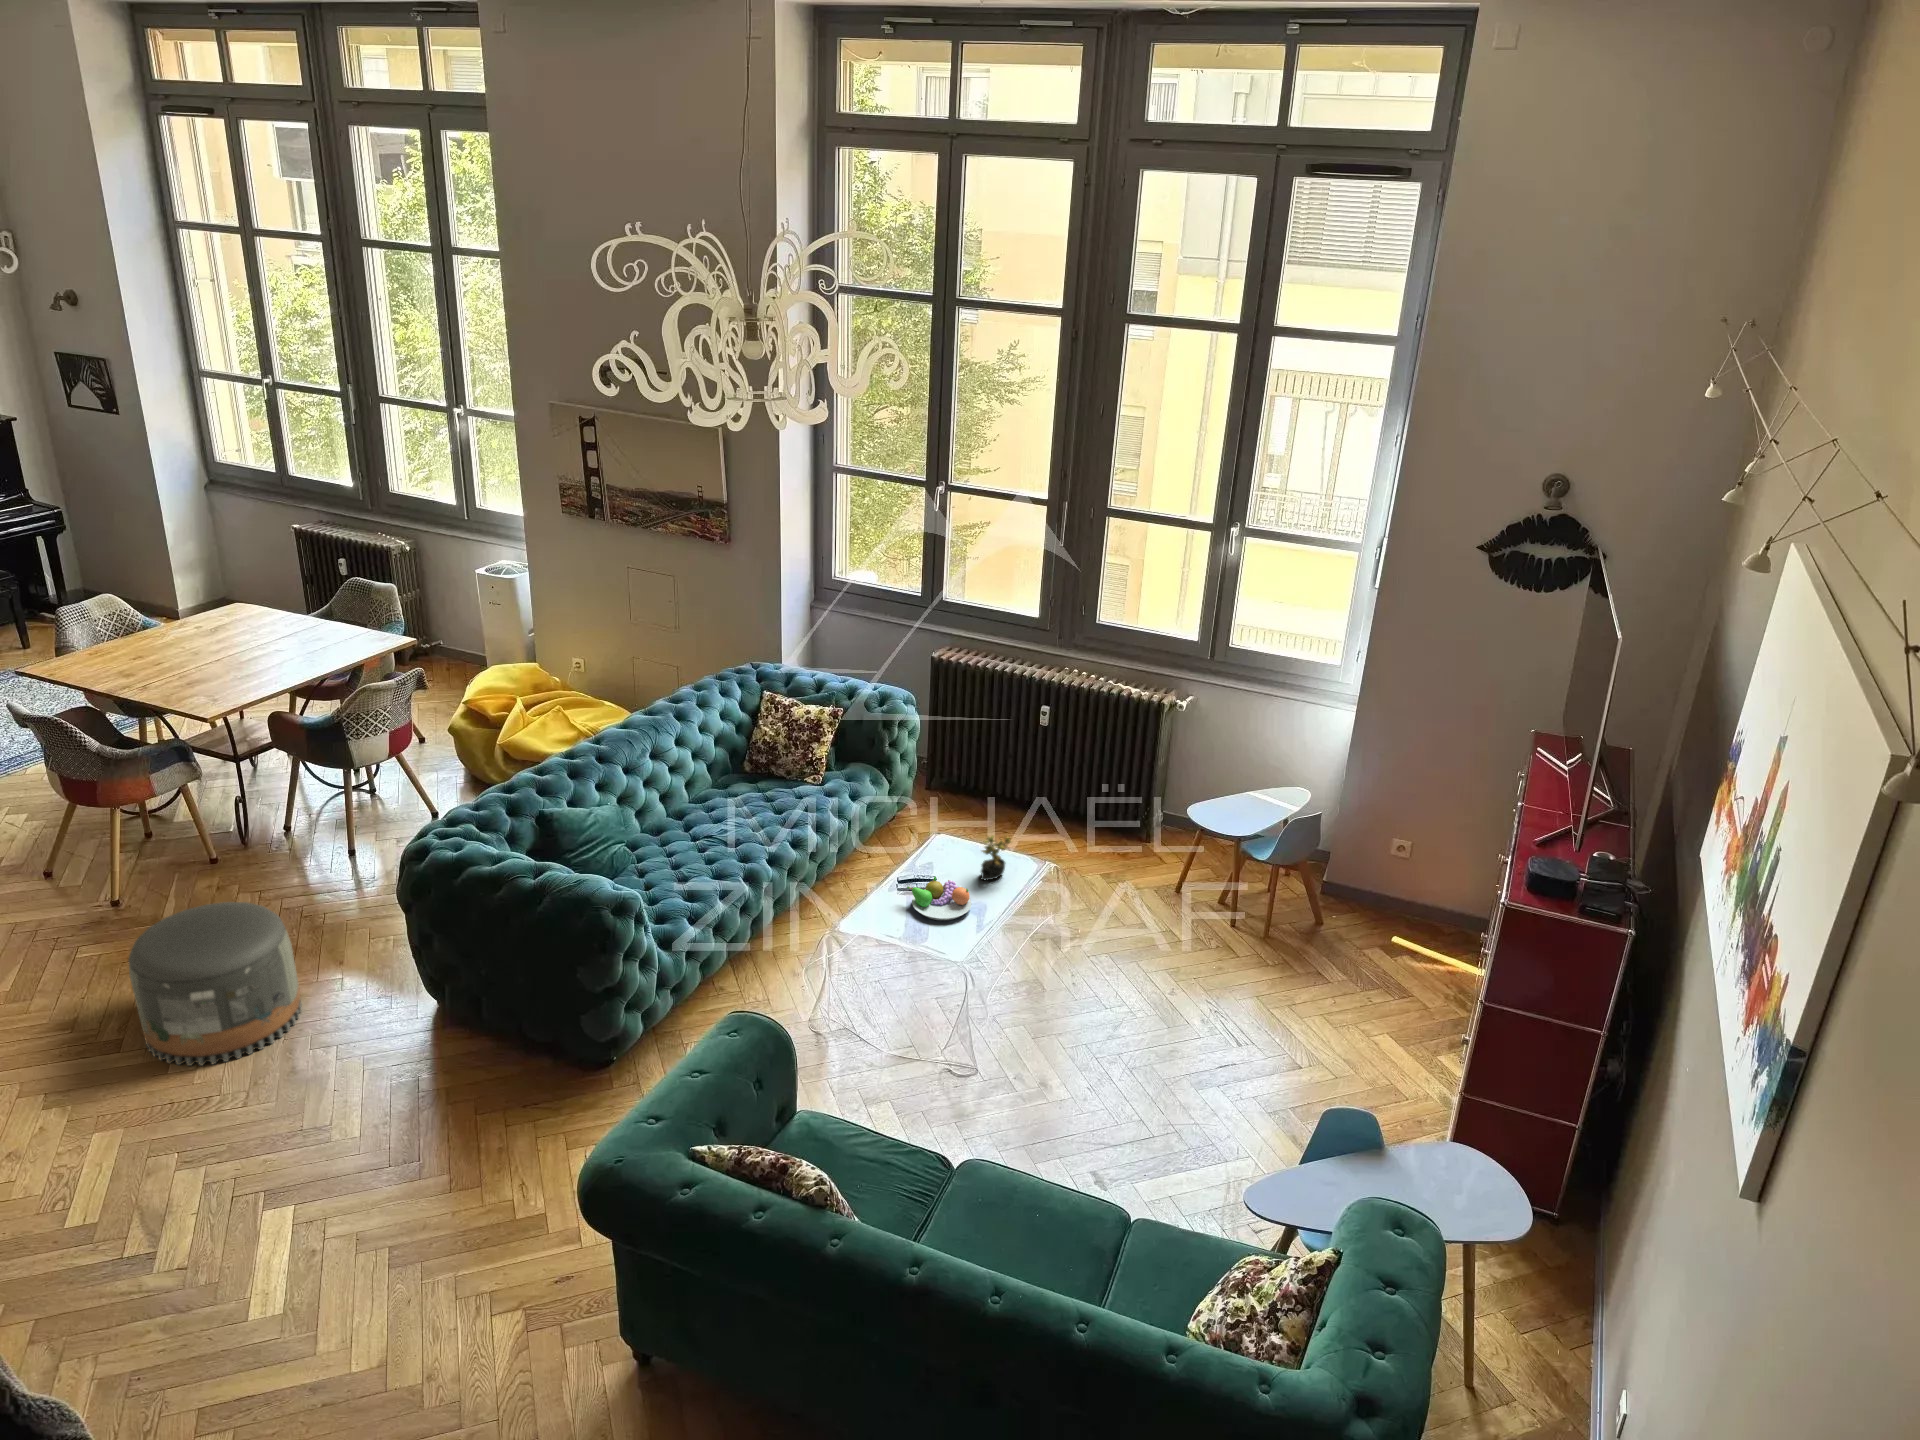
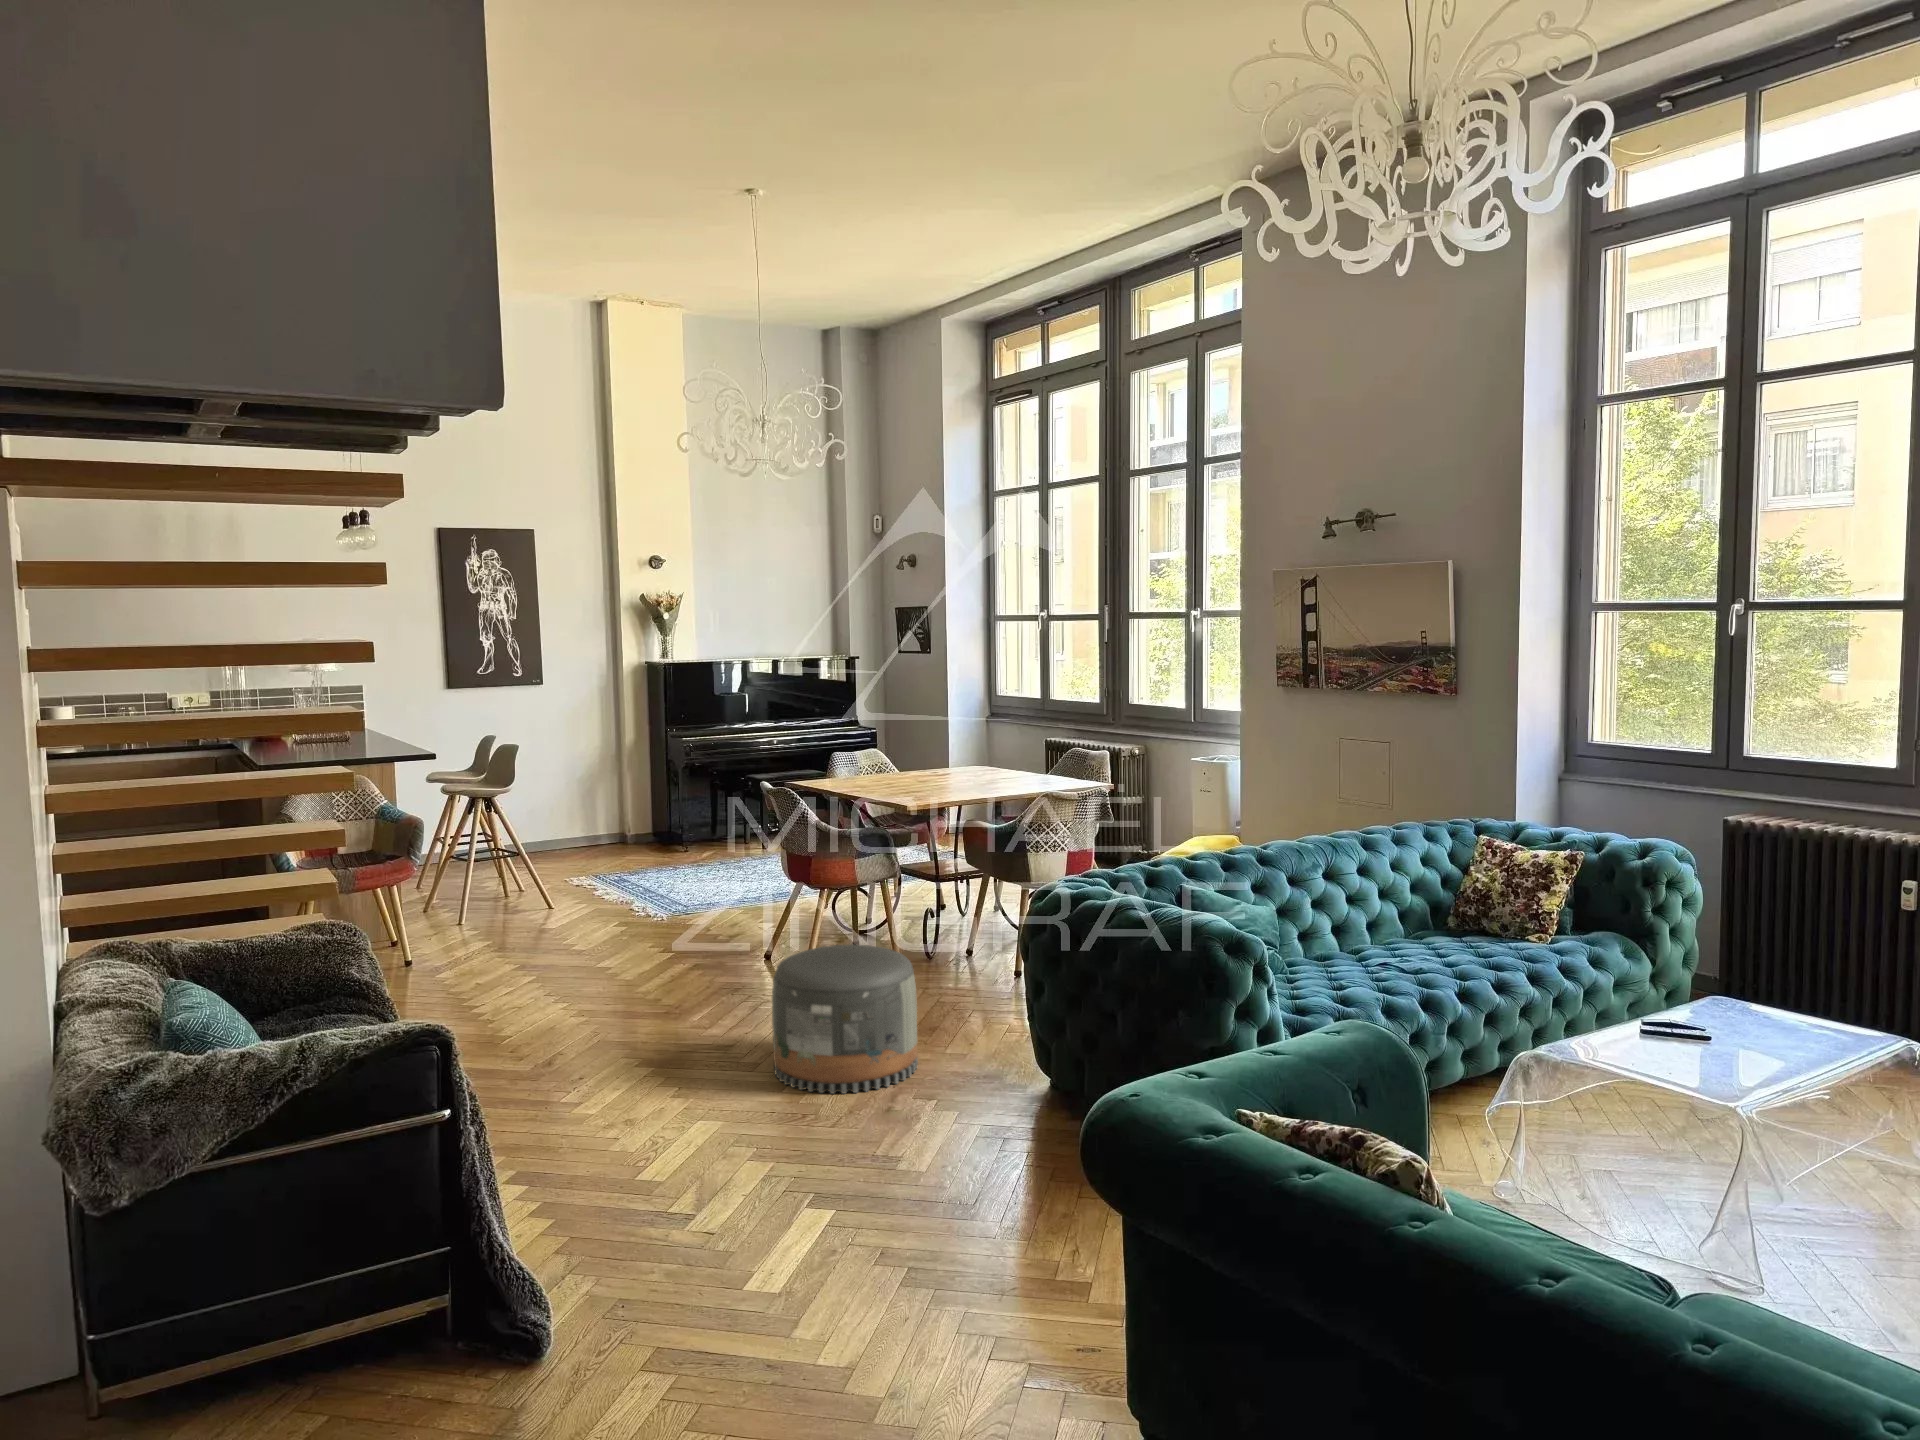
succulent plant: present [981,836,1011,880] -> none [1787,981,1847,1050]
fruit bowl: present [907,877,972,920] -> none [1659,1018,1769,1075]

